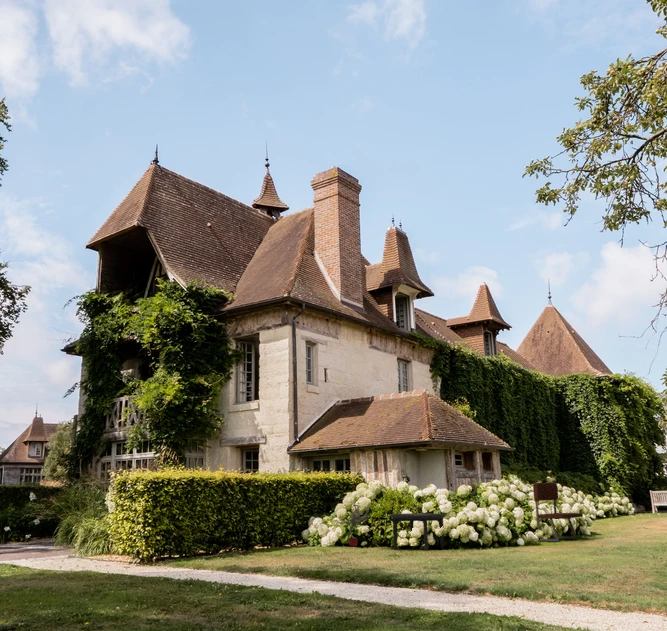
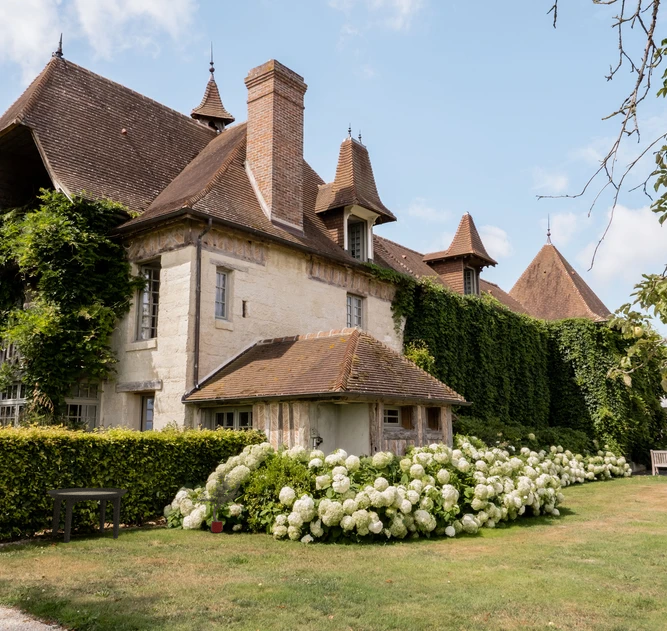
bench: present [533,483,583,542] -> none [472,451,541,534]
round table: present [390,513,446,551] -> present [47,488,127,542]

